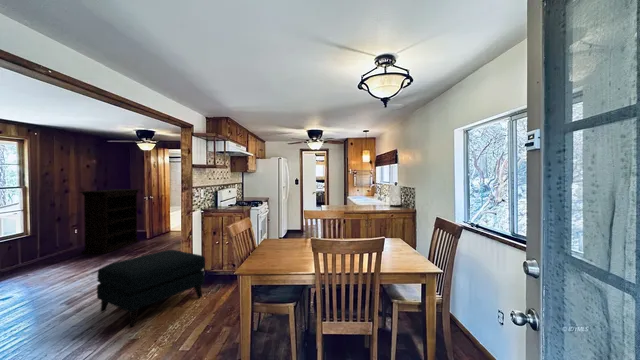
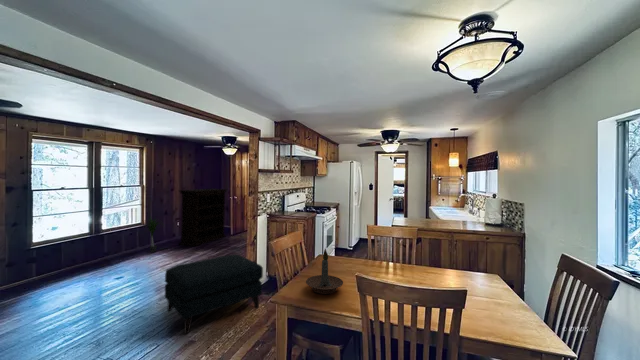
potted plant: none [28,219,67,264] -> present [147,219,158,252]
candle holder: none [264,223,294,258] -> present [306,249,343,294]

